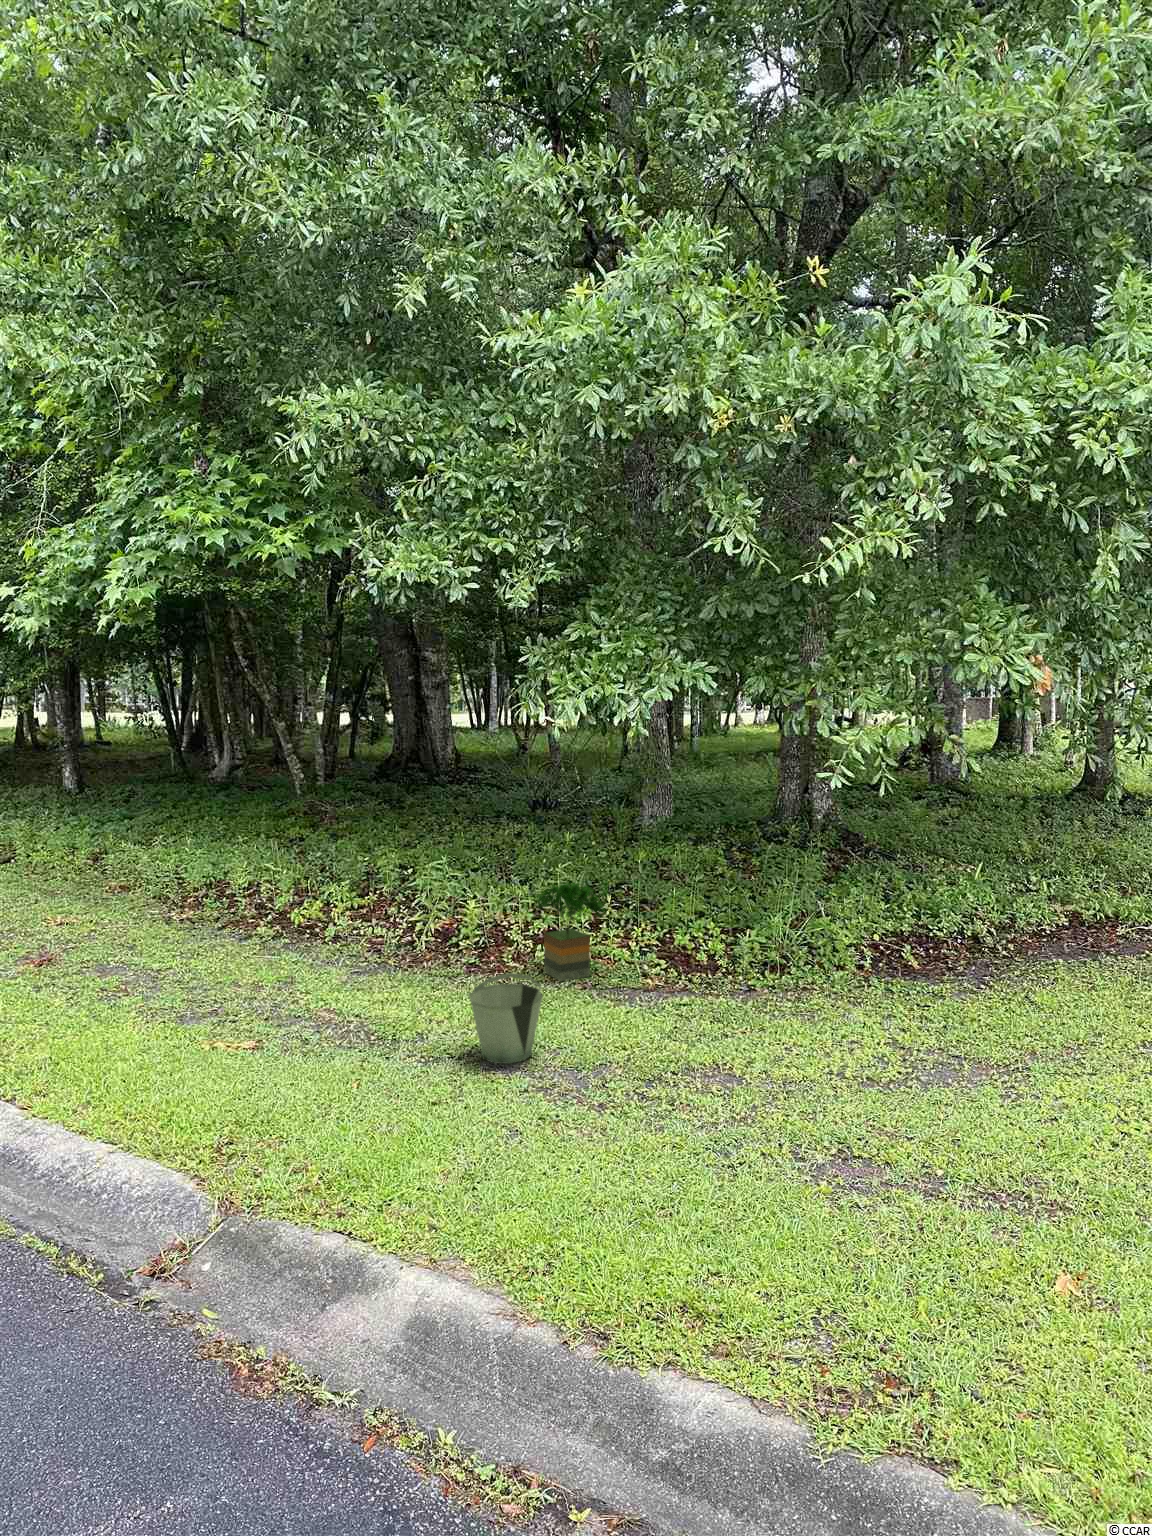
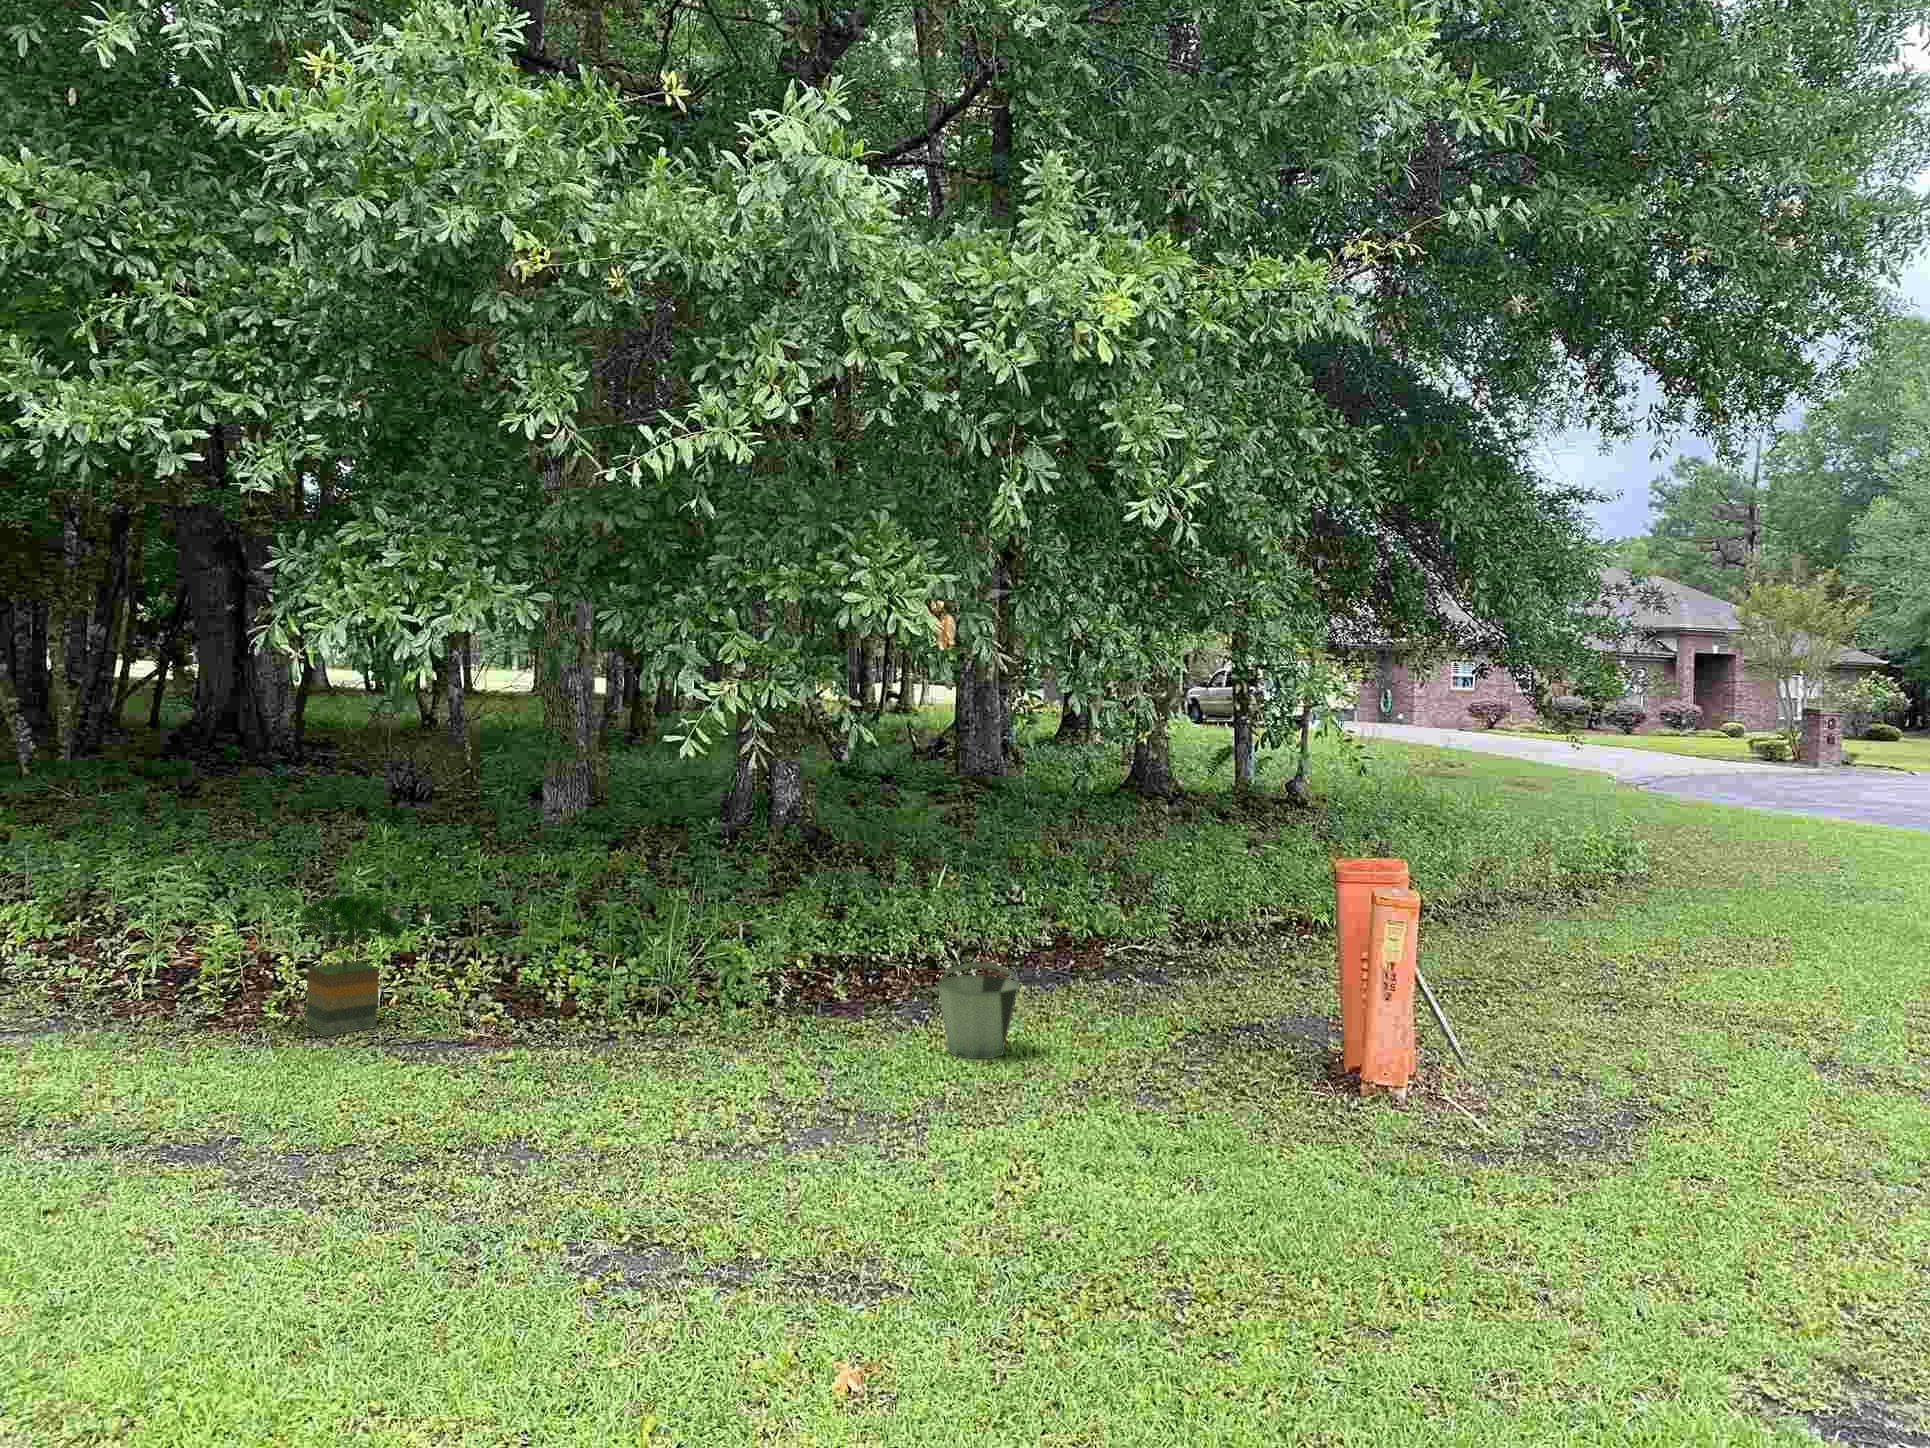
bucket: present [469,973,543,1064] -> present [938,962,1019,1059]

